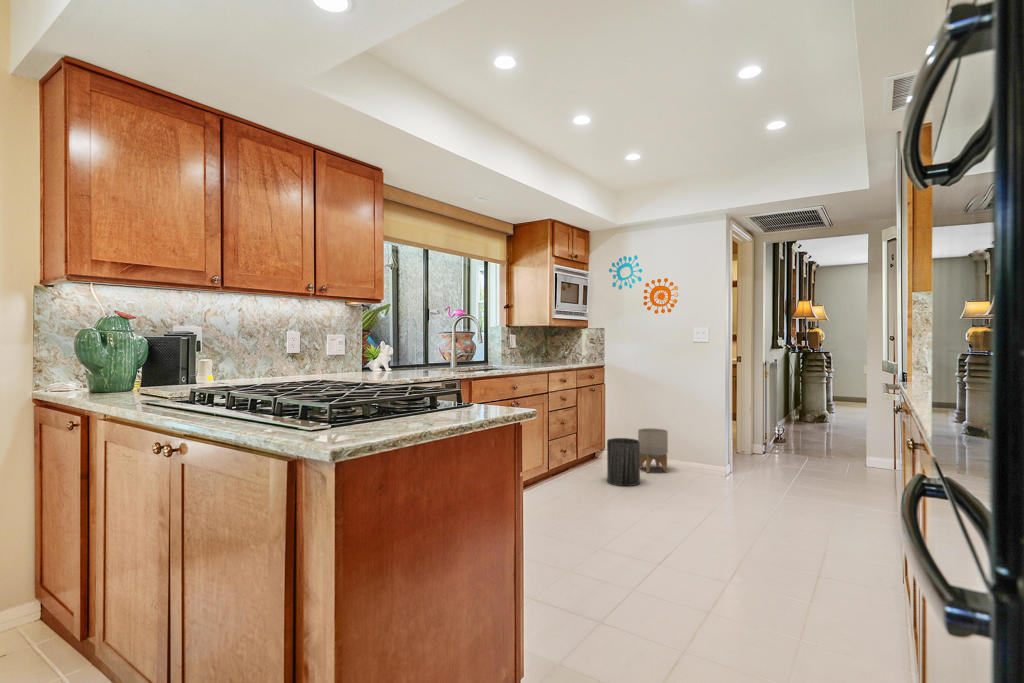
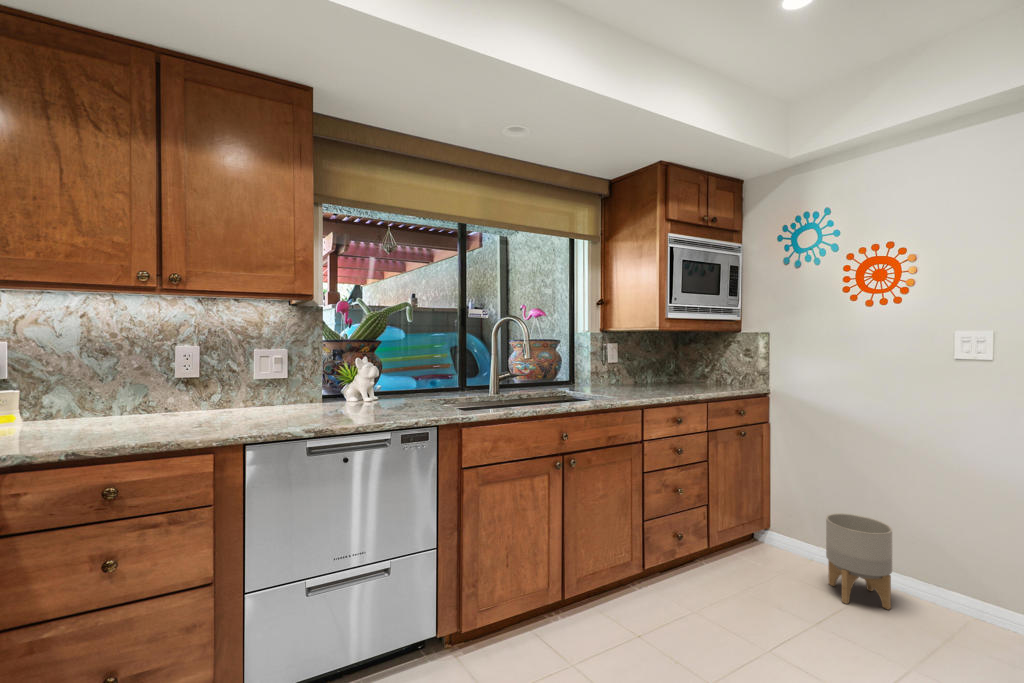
trash can: present [607,438,640,486] -> none [752,533,822,641]

